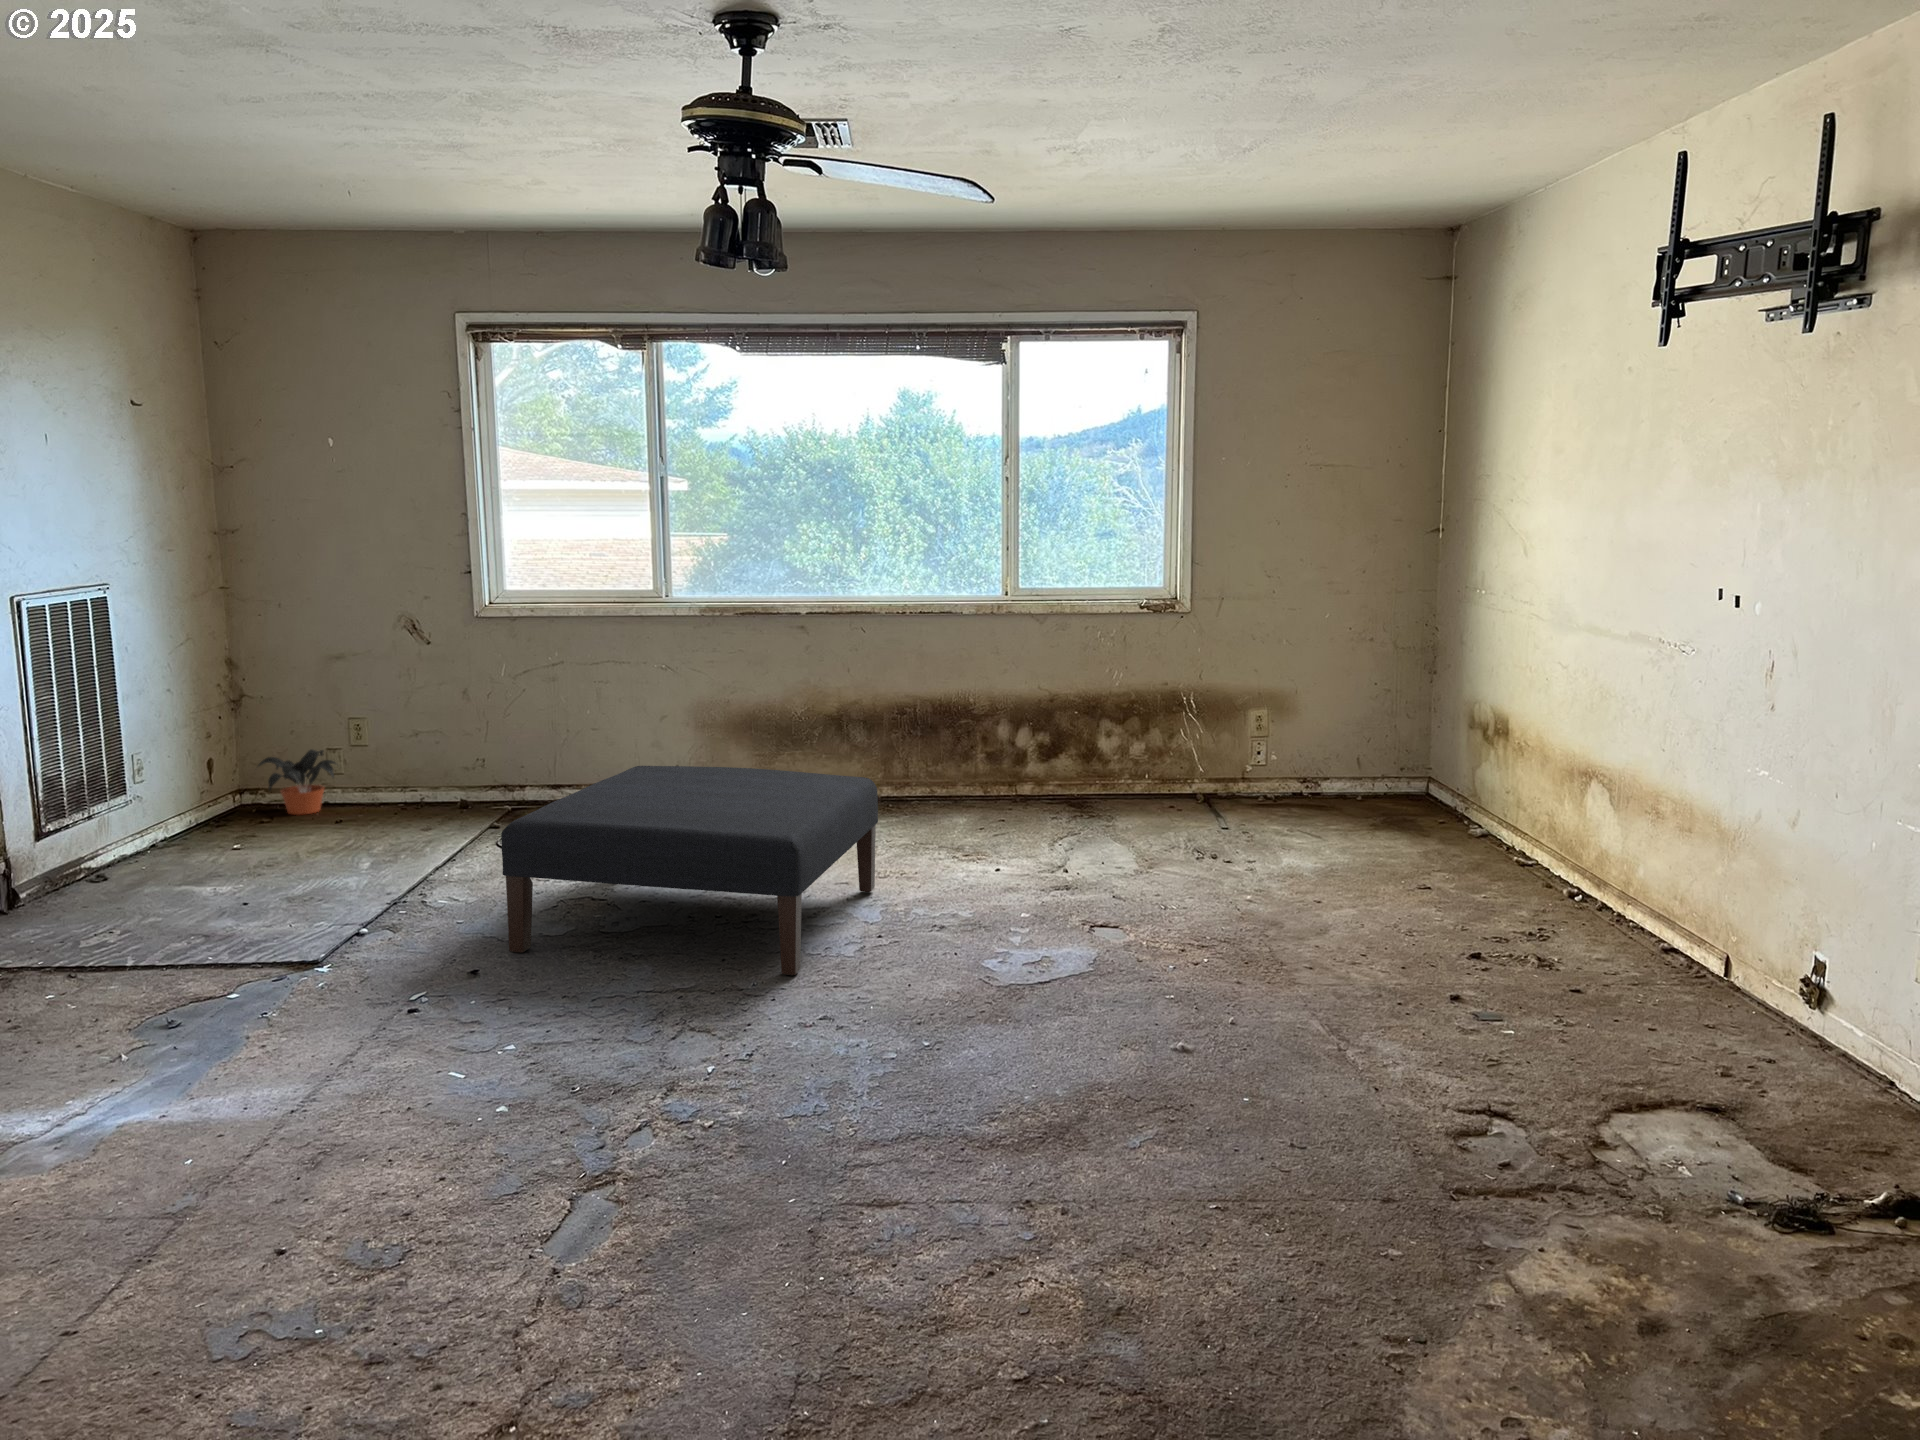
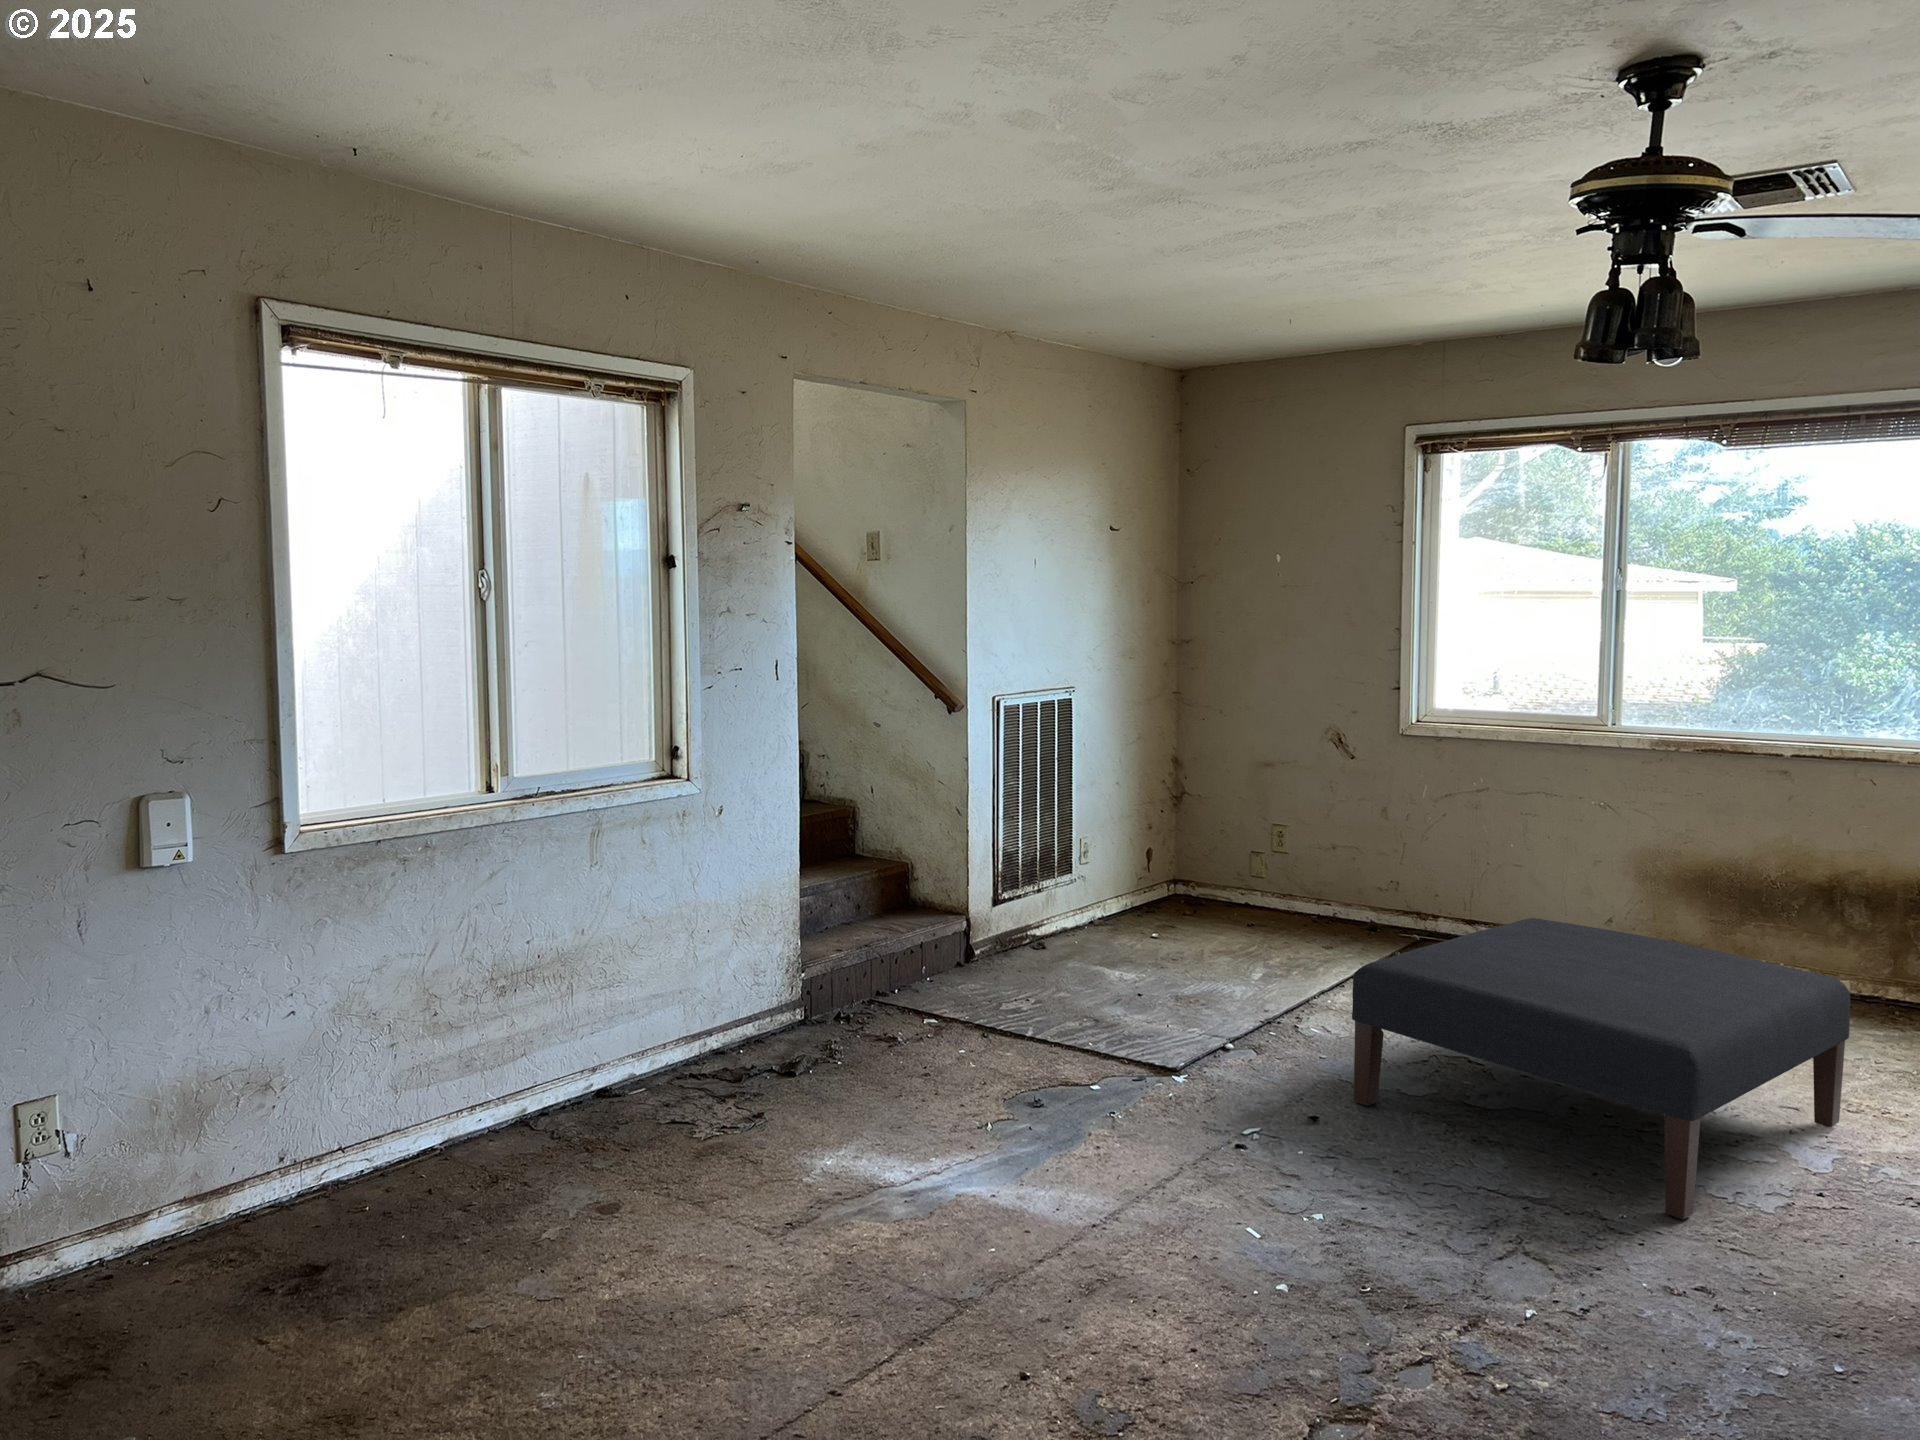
potted plant: present [258,749,336,815] -> none [1184,852,1258,913]

